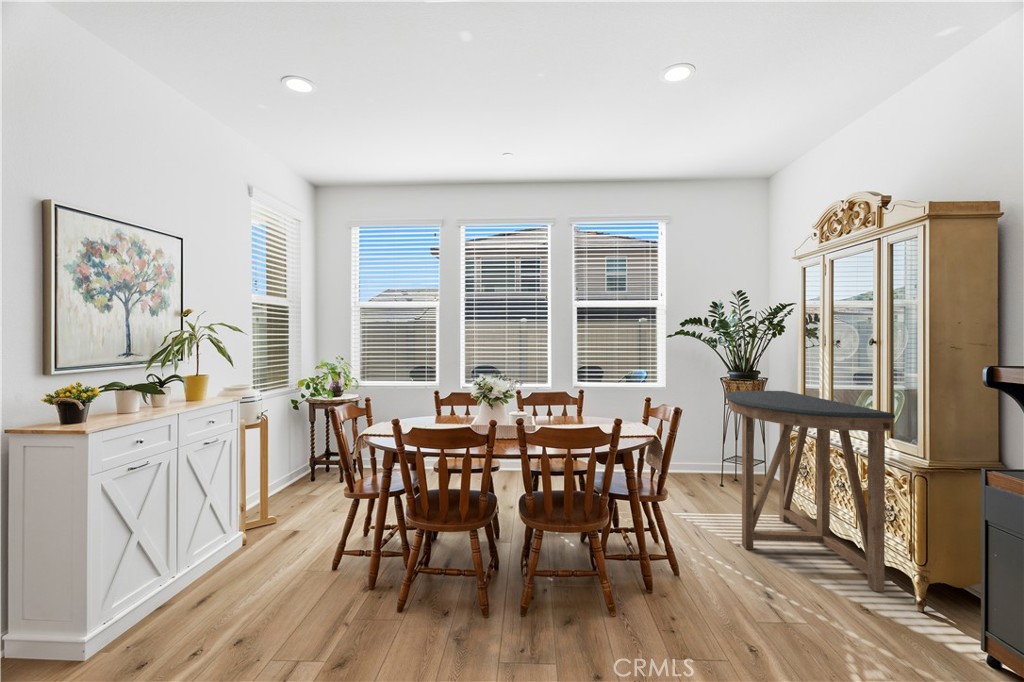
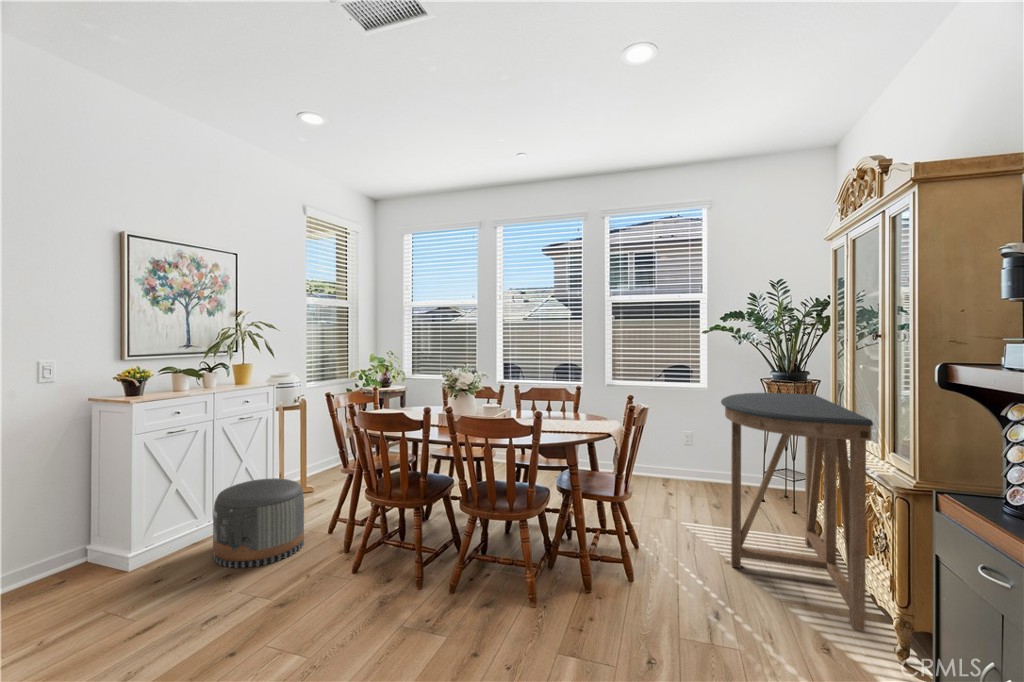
pouf: none [199,512,312,632] -> present [213,478,304,568]

